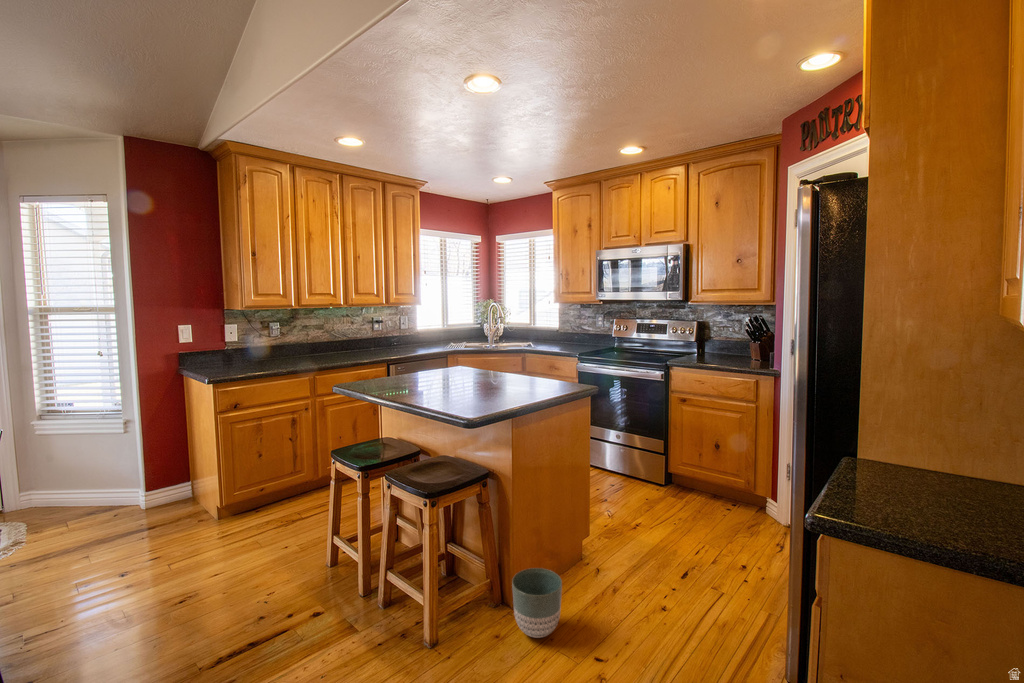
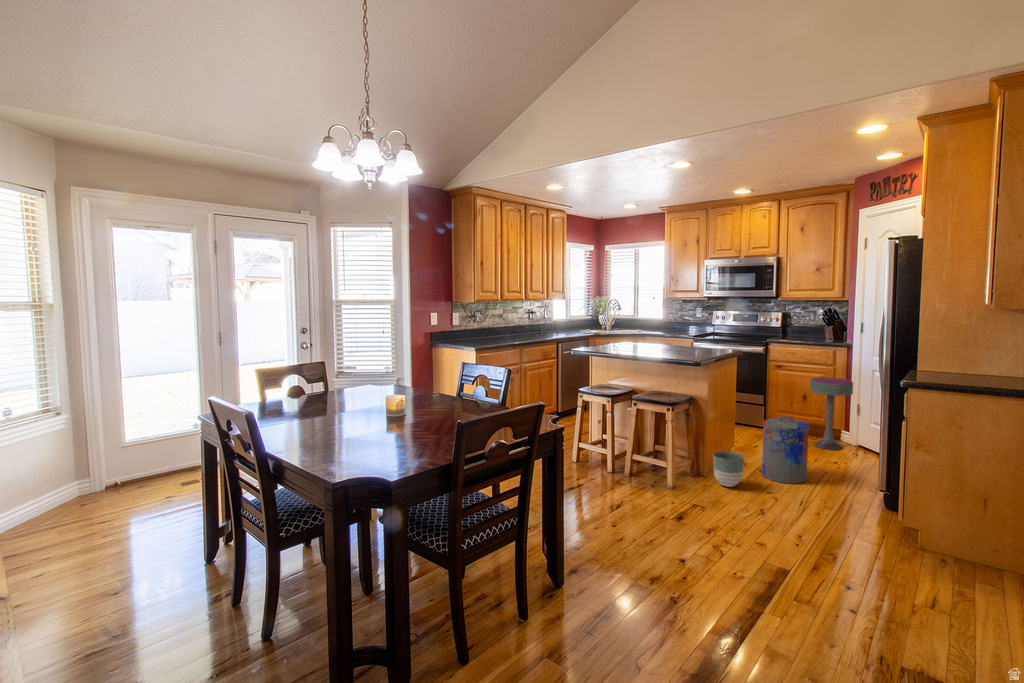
bar stool: none [718,421,780,534] -> present [809,377,853,450]
trash can: none [611,502,684,626] -> present [762,416,810,484]

